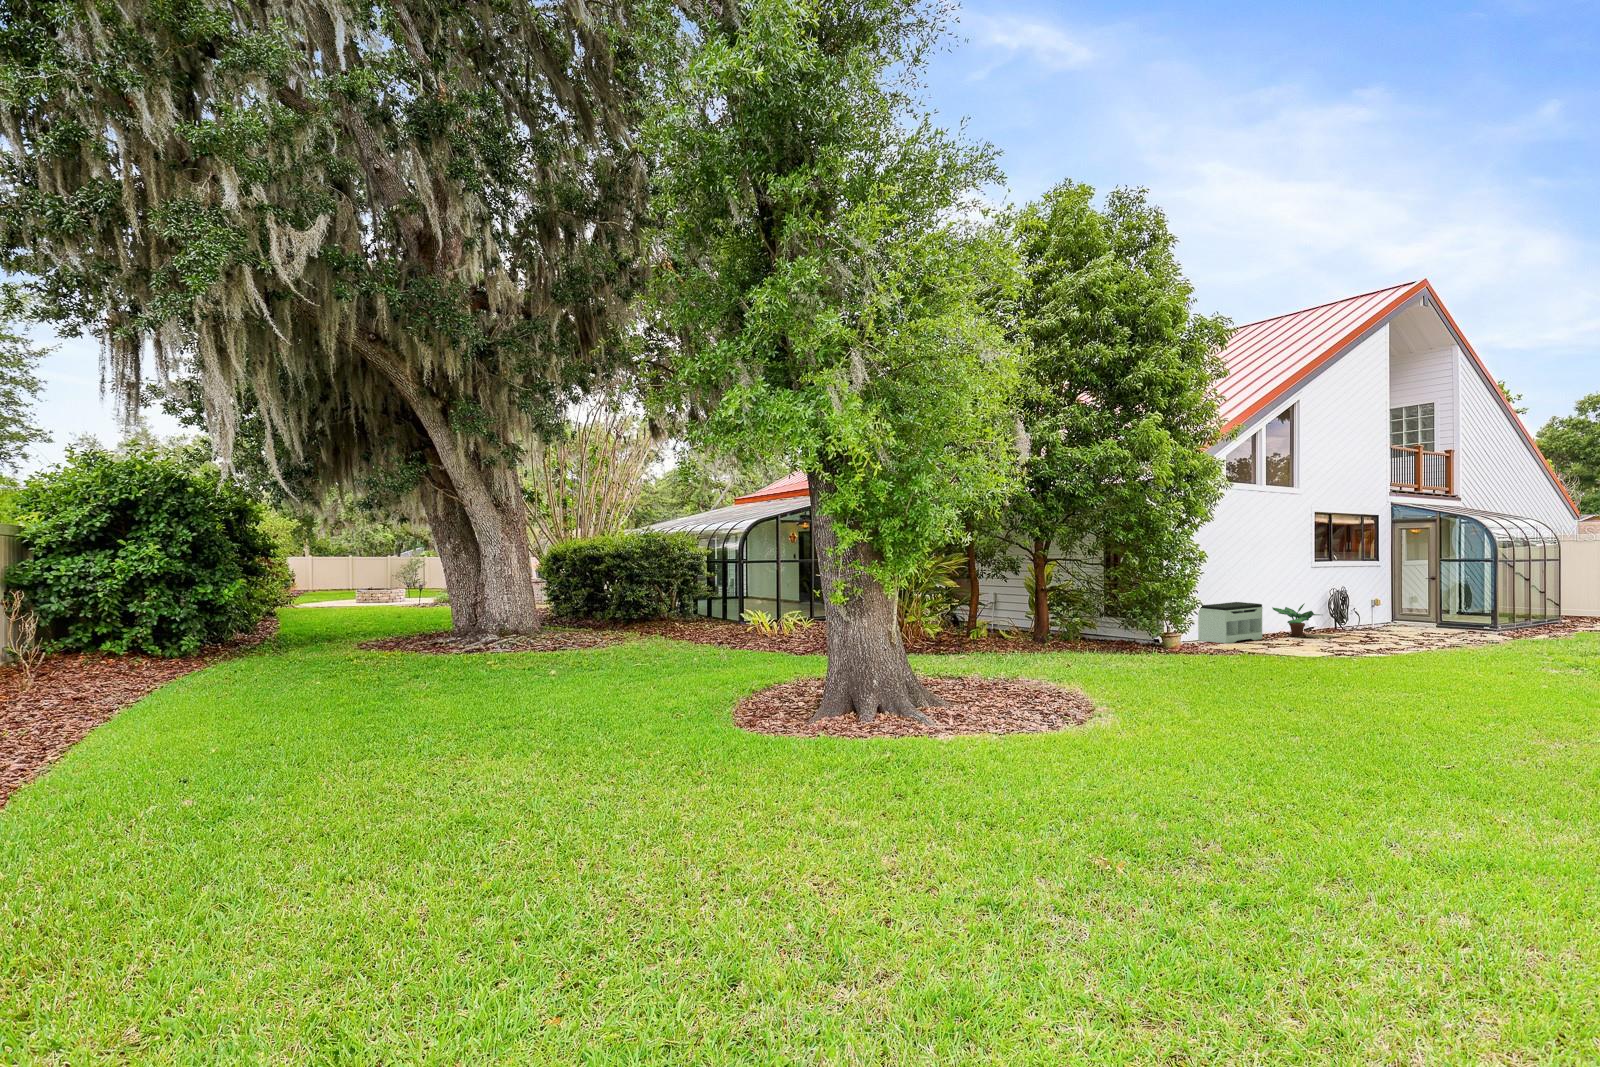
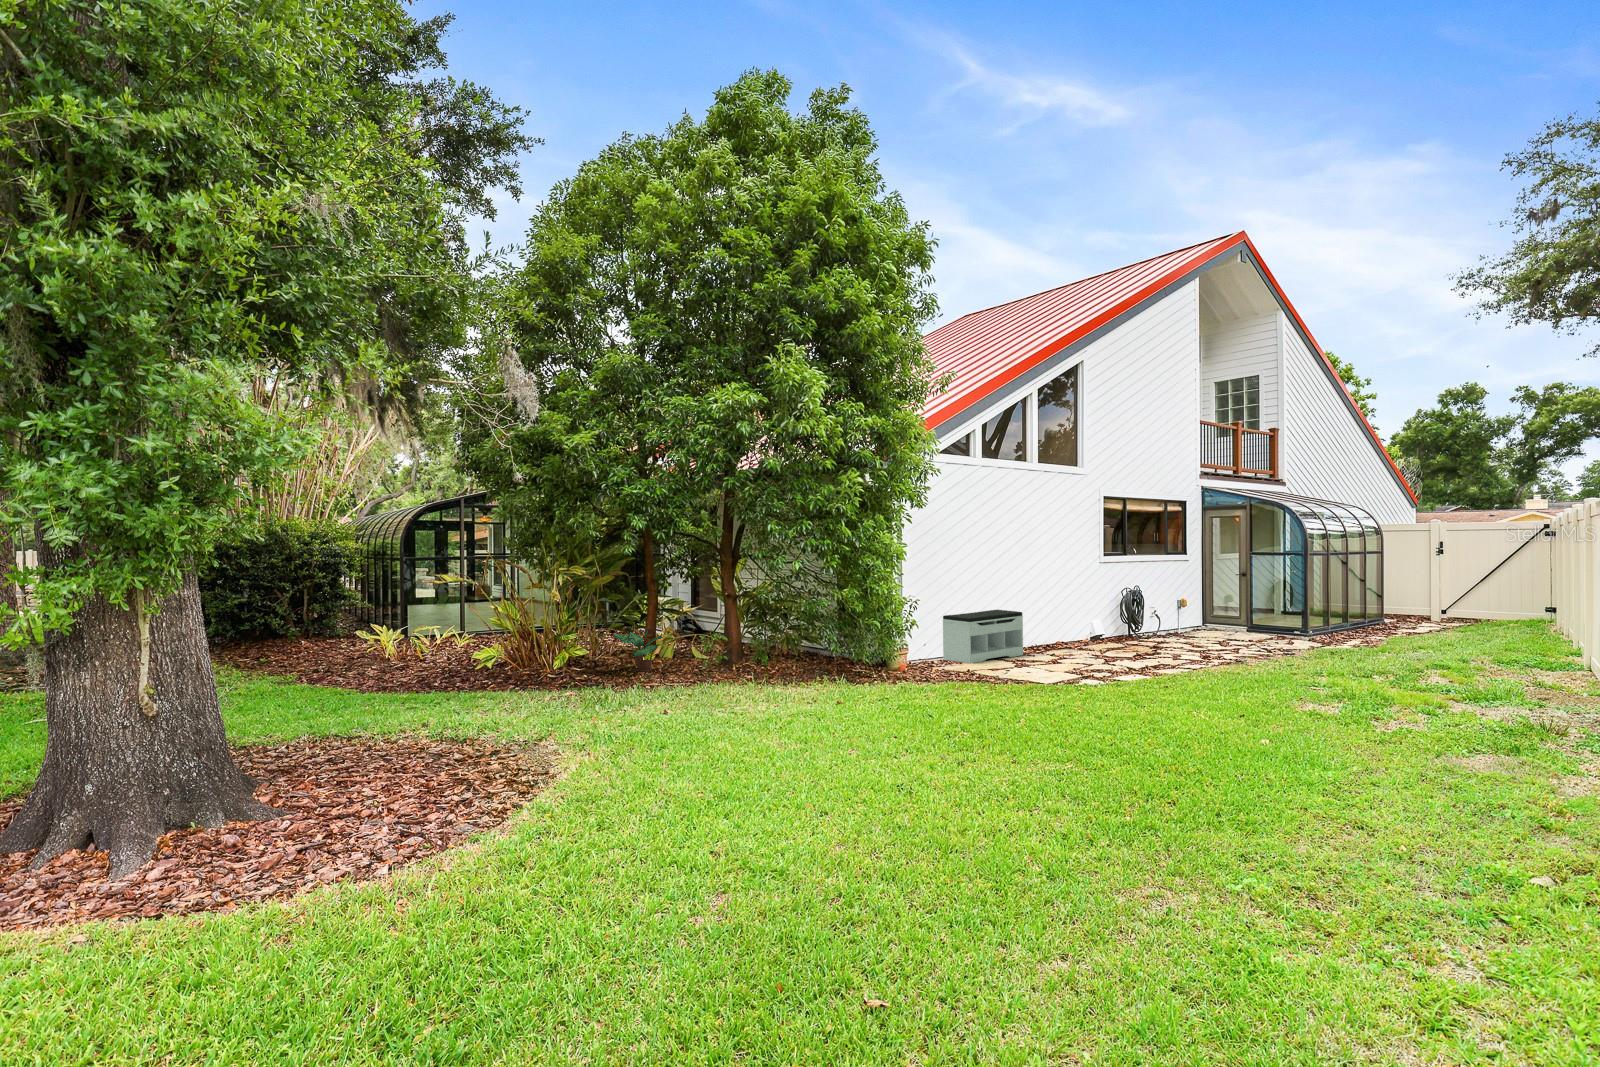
potted plant: present [1272,604,1320,637] -> present [613,631,675,672]

